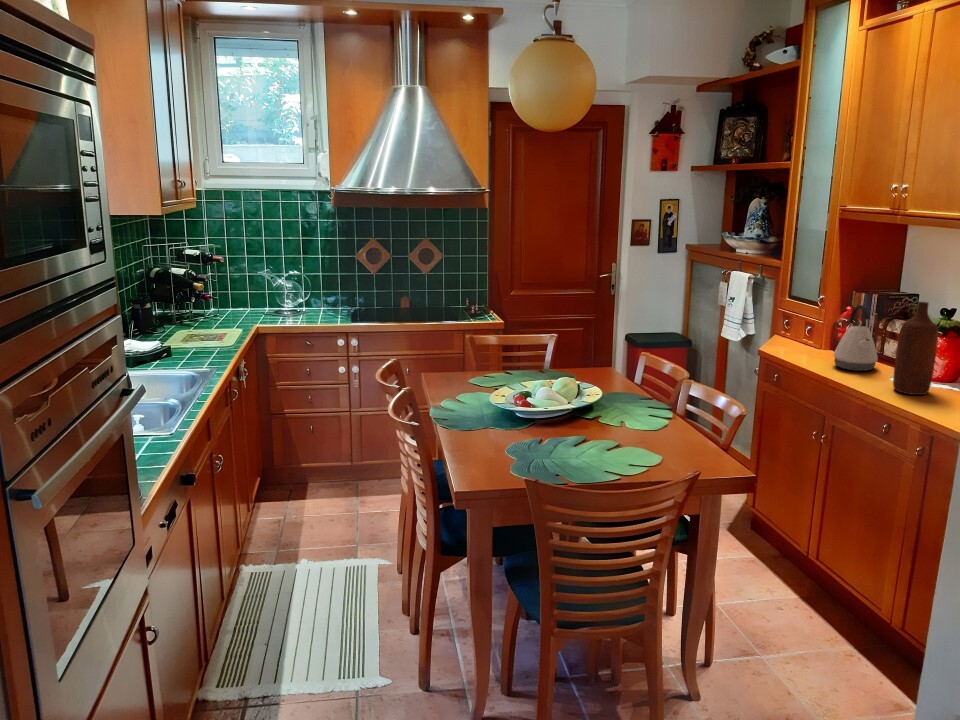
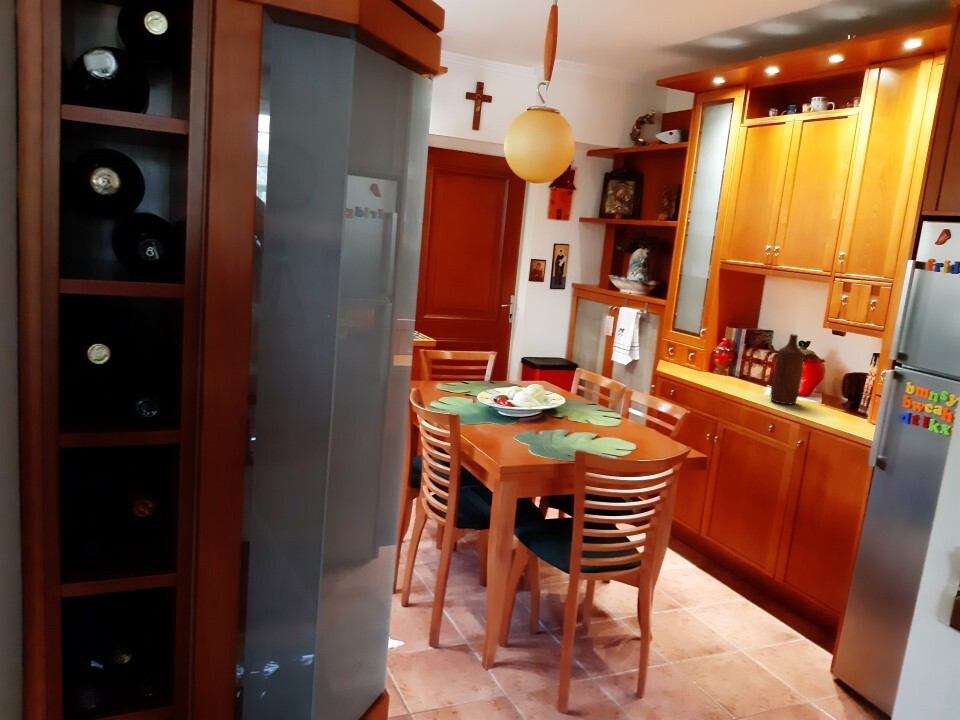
kettle: present [834,305,878,371] -> none [719,336,752,387]

